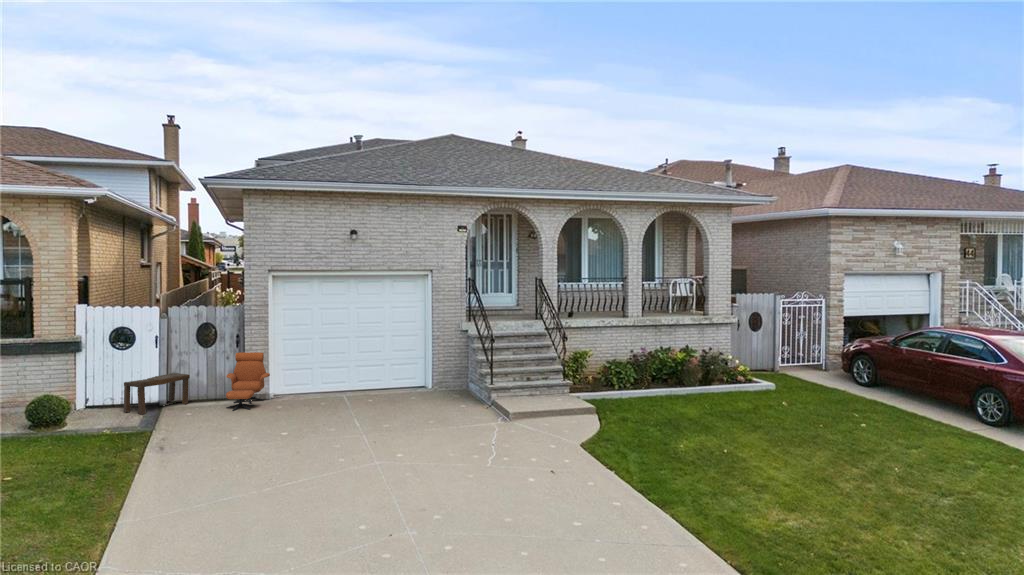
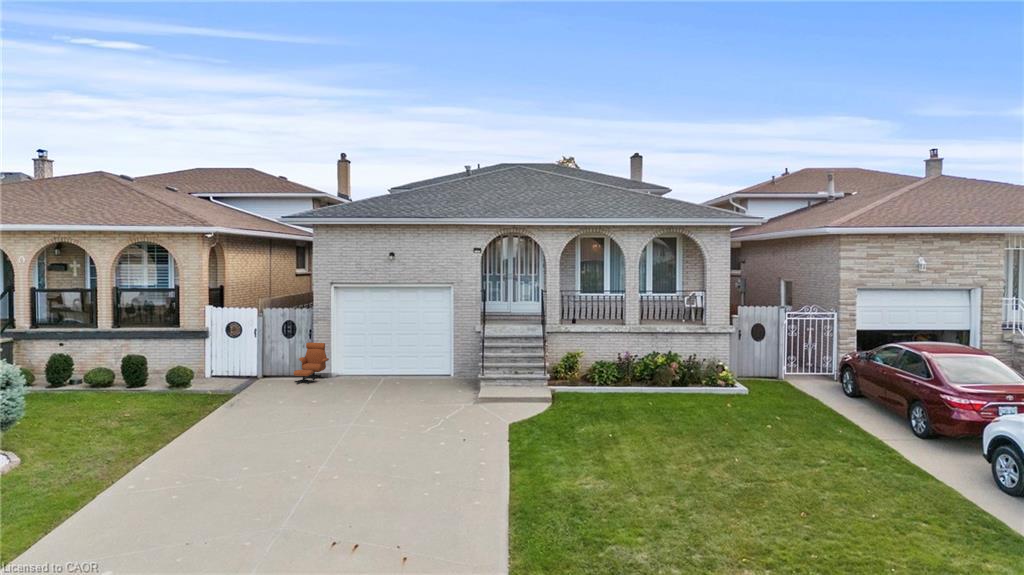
bench: present [124,373,190,414] -> none [229,355,274,383]

